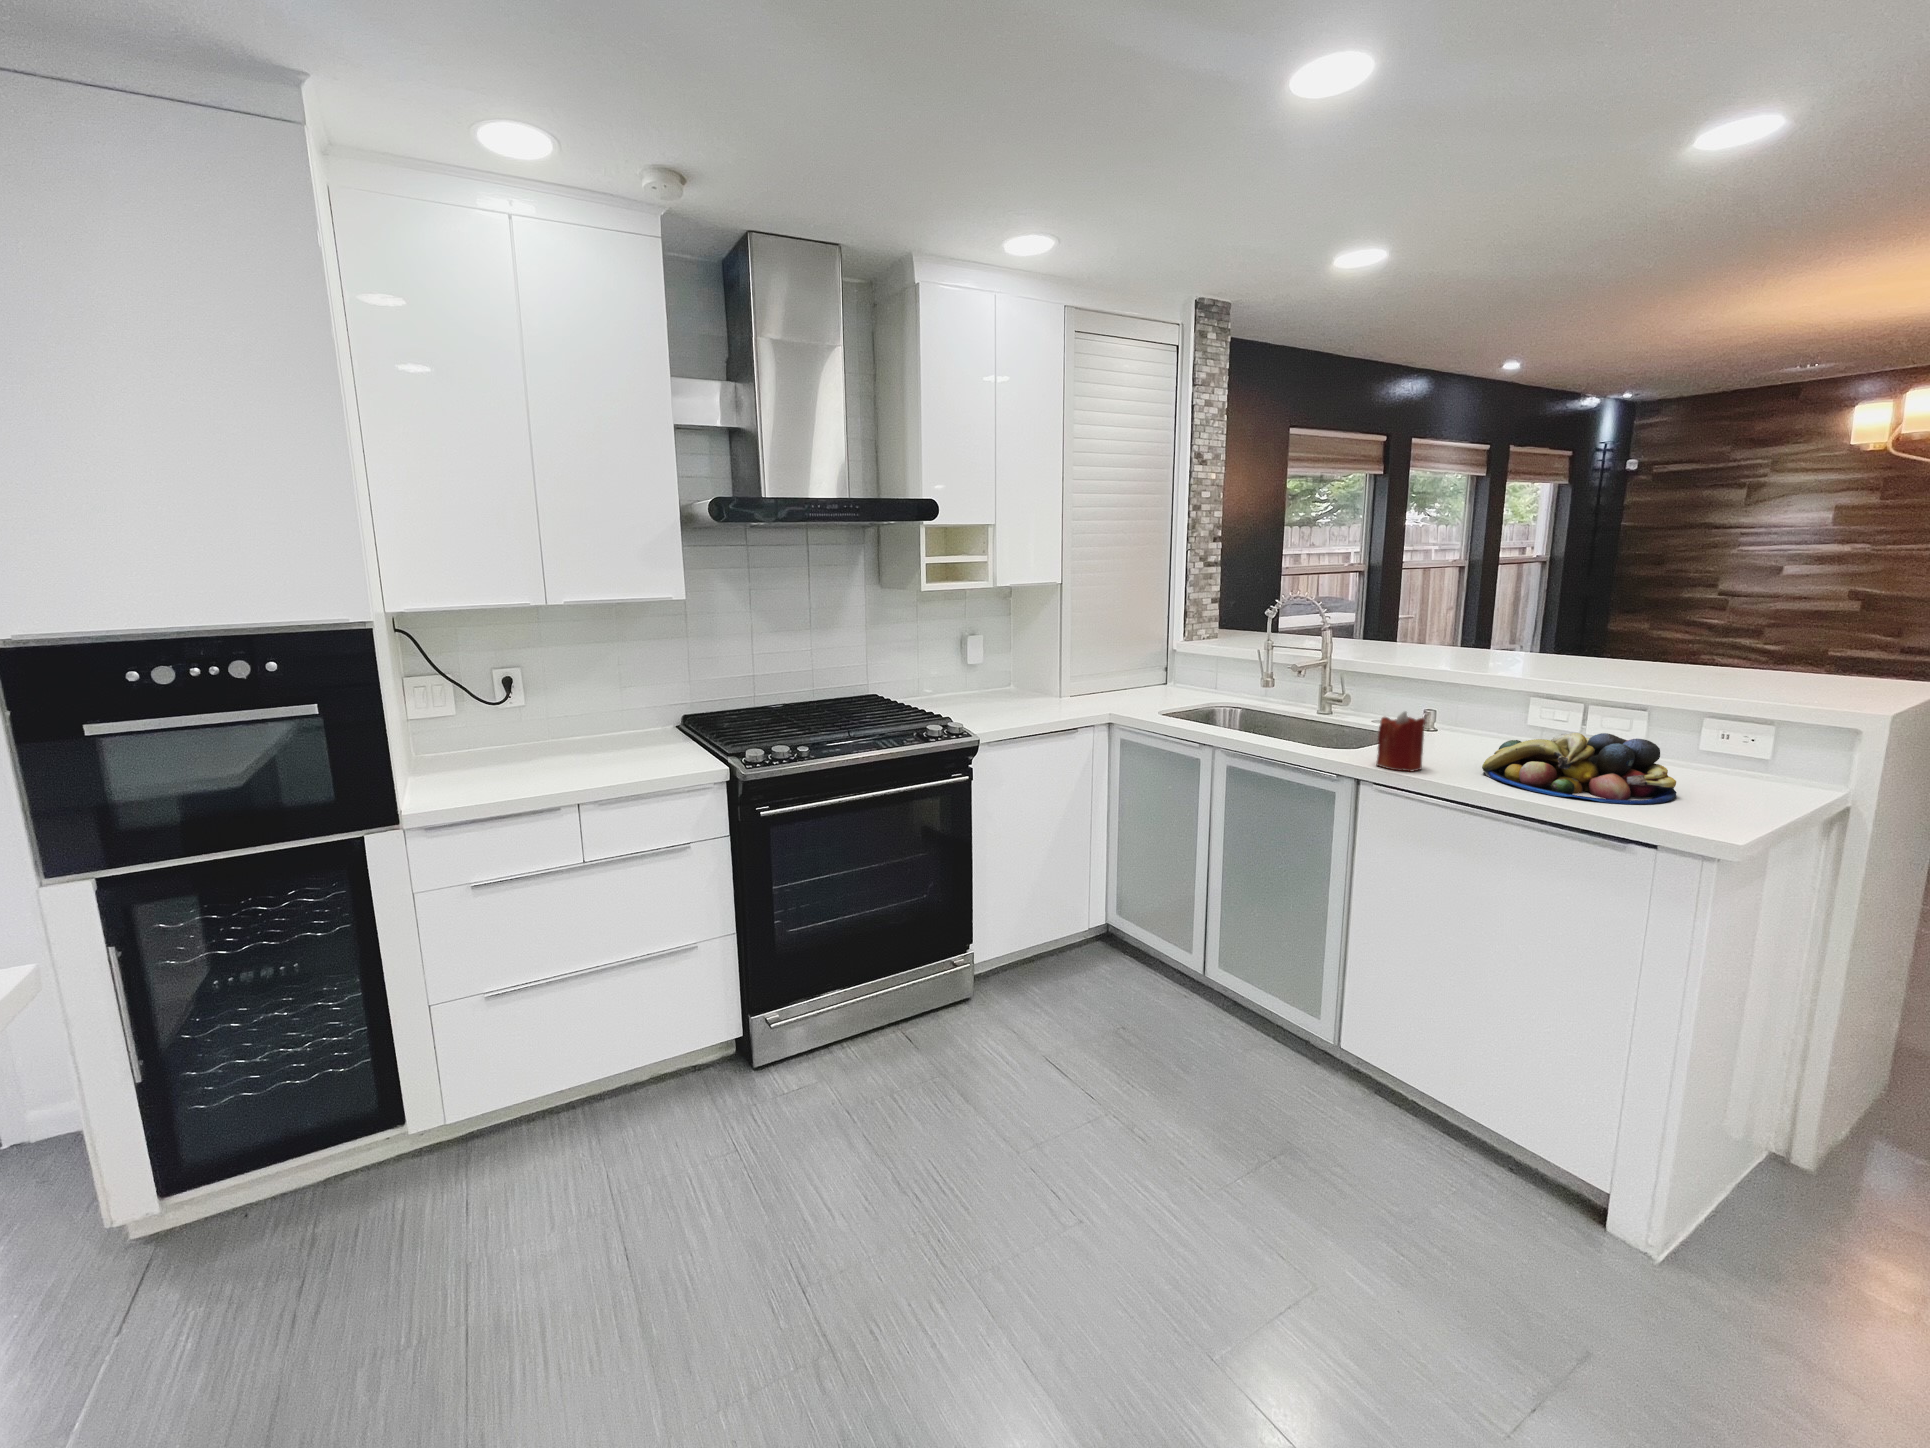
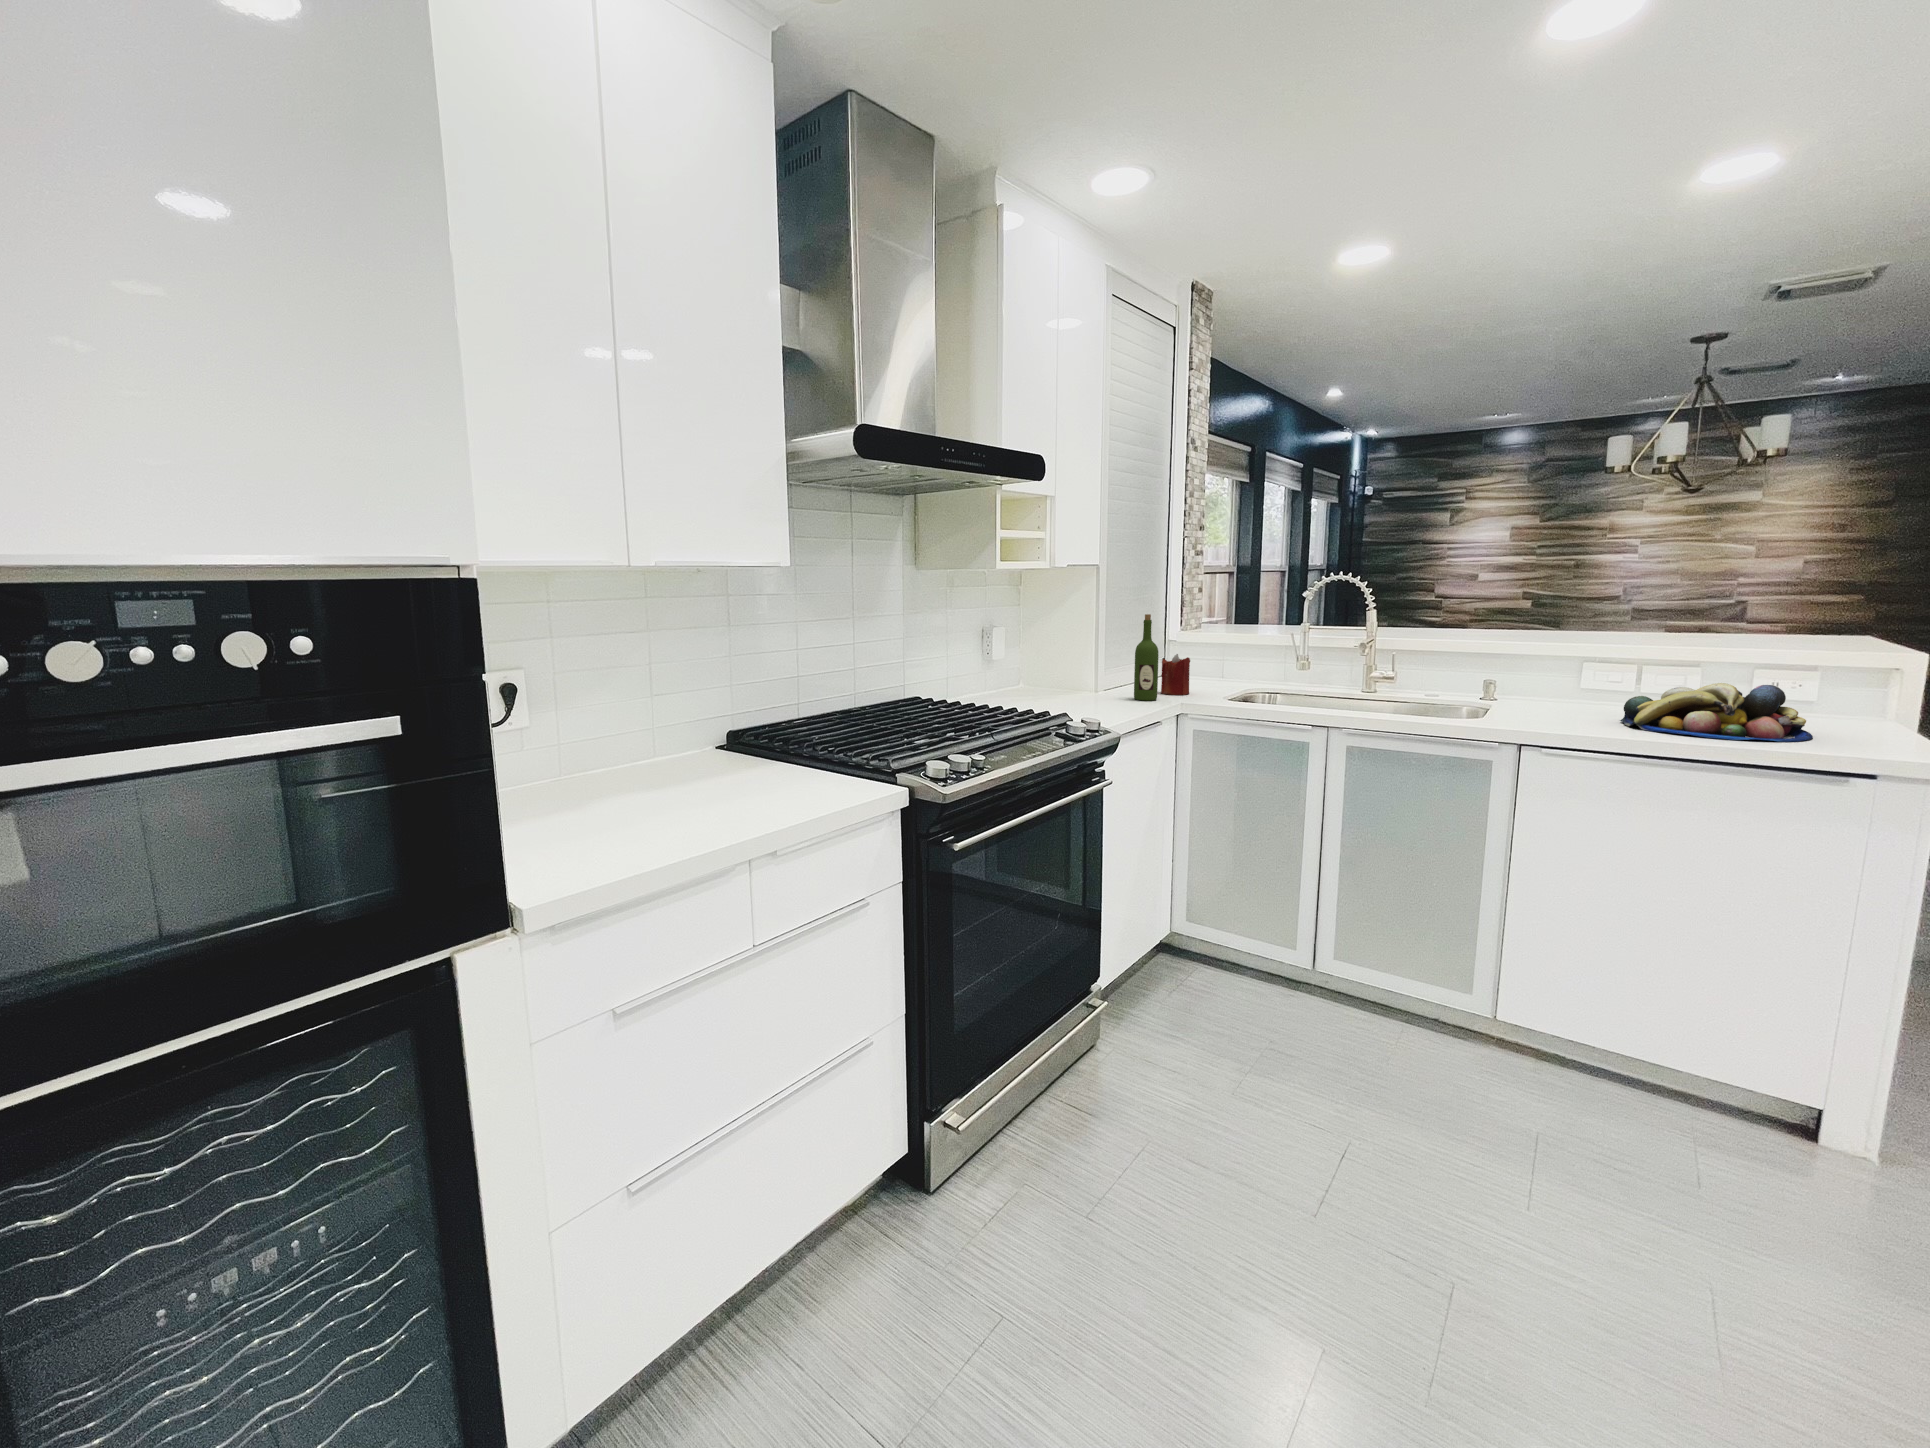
wine bottle: none [1074,630,1096,709] -> present [1134,614,1159,701]
candle: present [1376,711,1425,772] -> present [1161,654,1190,695]

